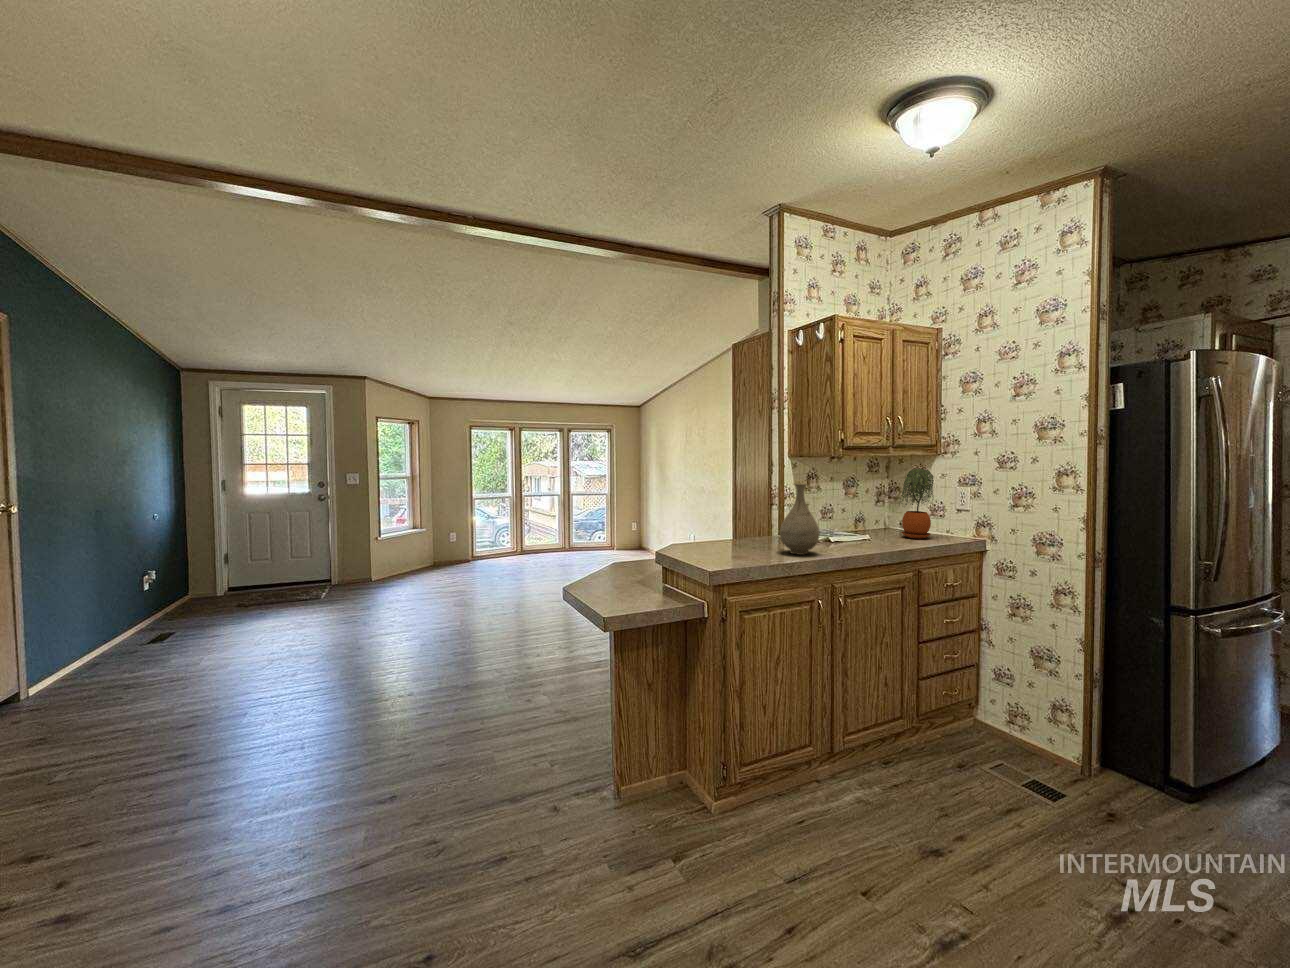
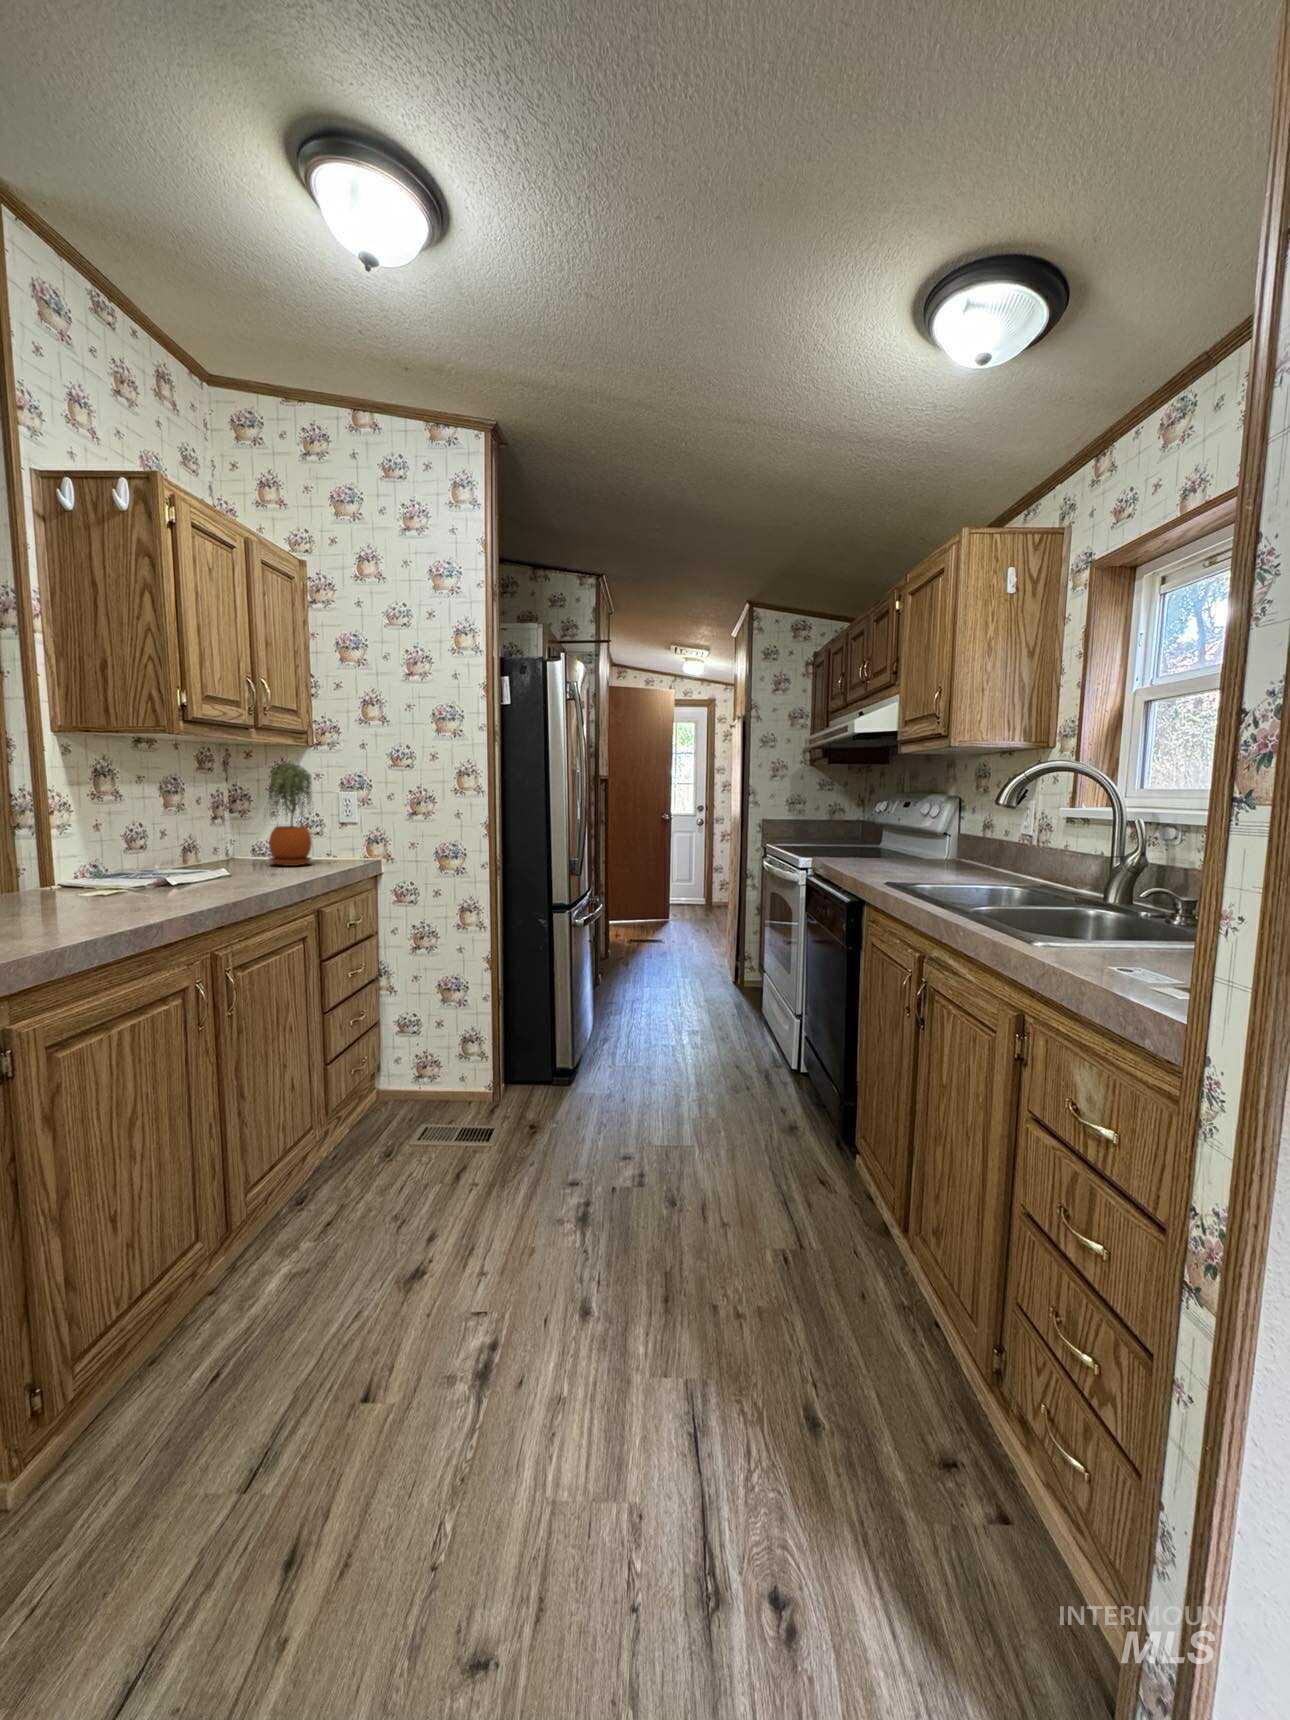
vase: present [780,483,820,555] -> none [70,771,164,909]

